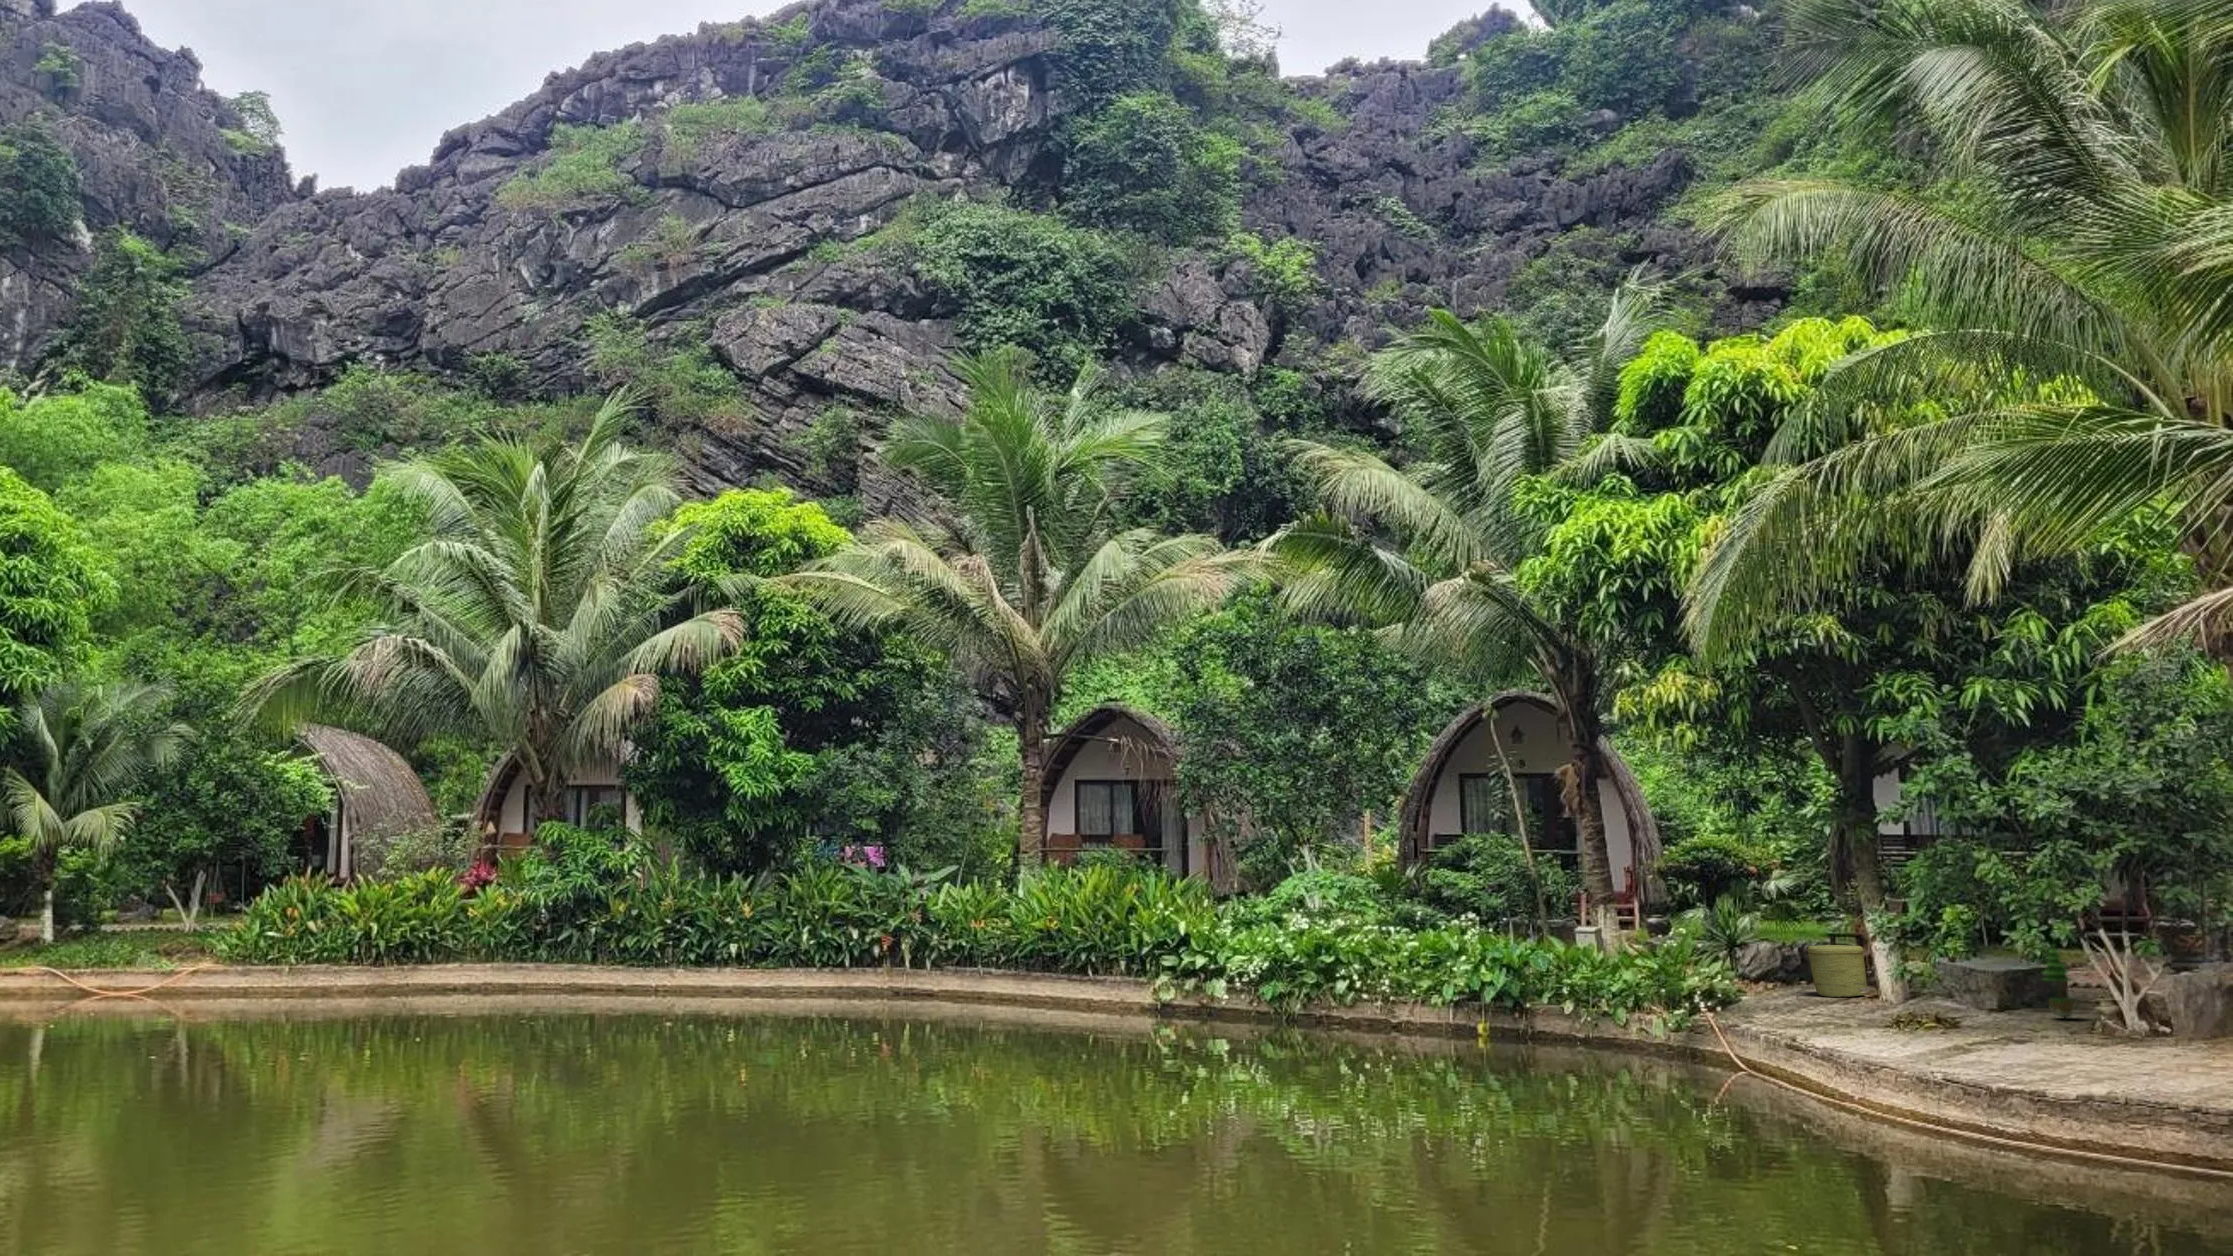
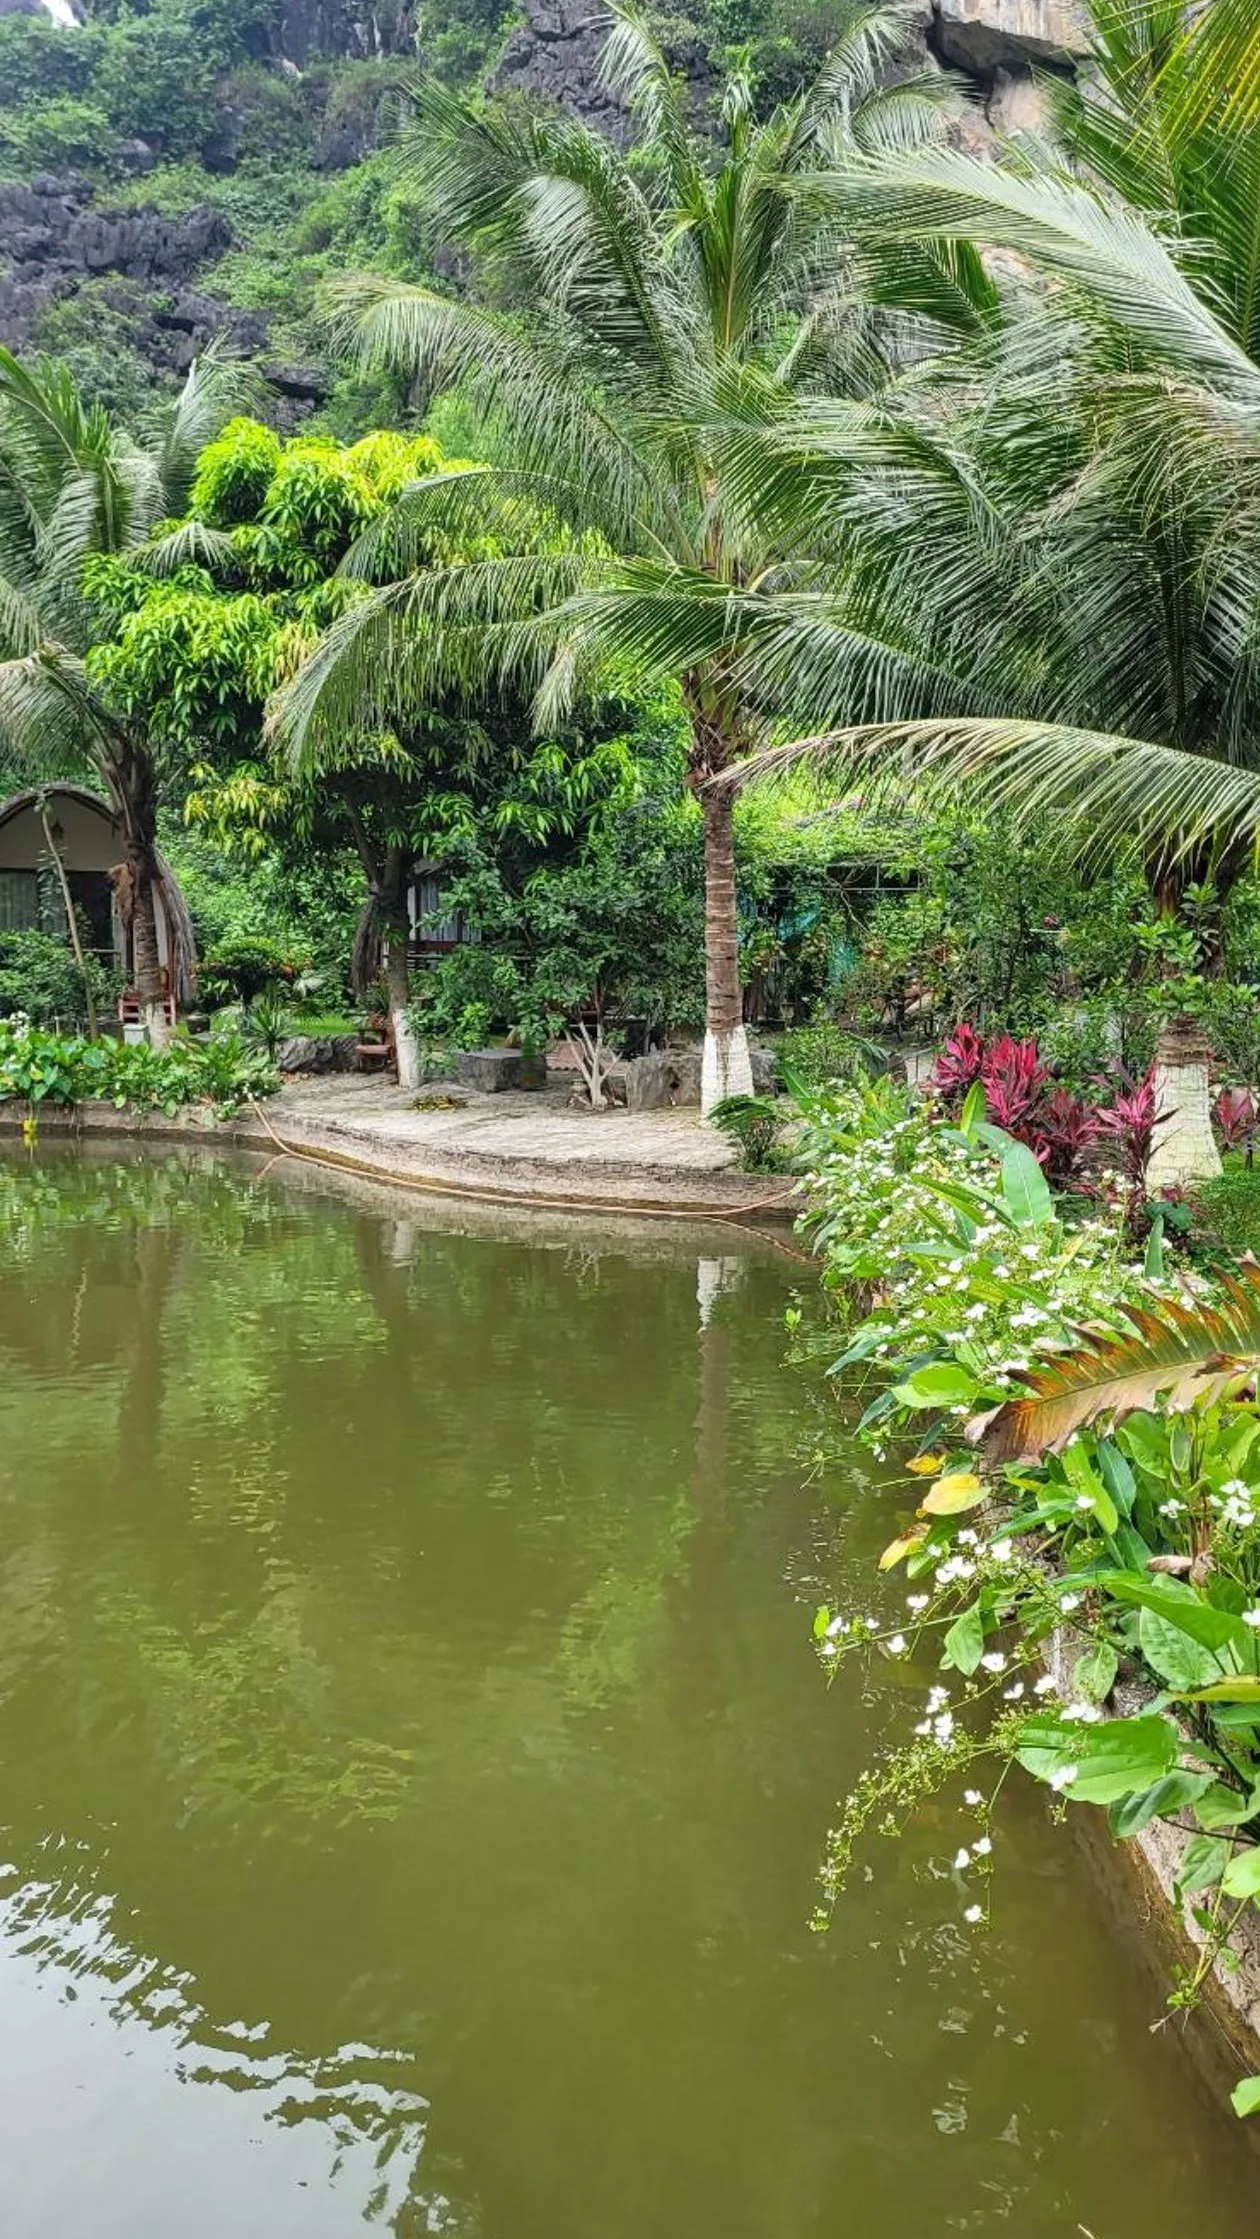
woven basket: present [1808,945,1867,997] -> none [337,1036,382,1081]

